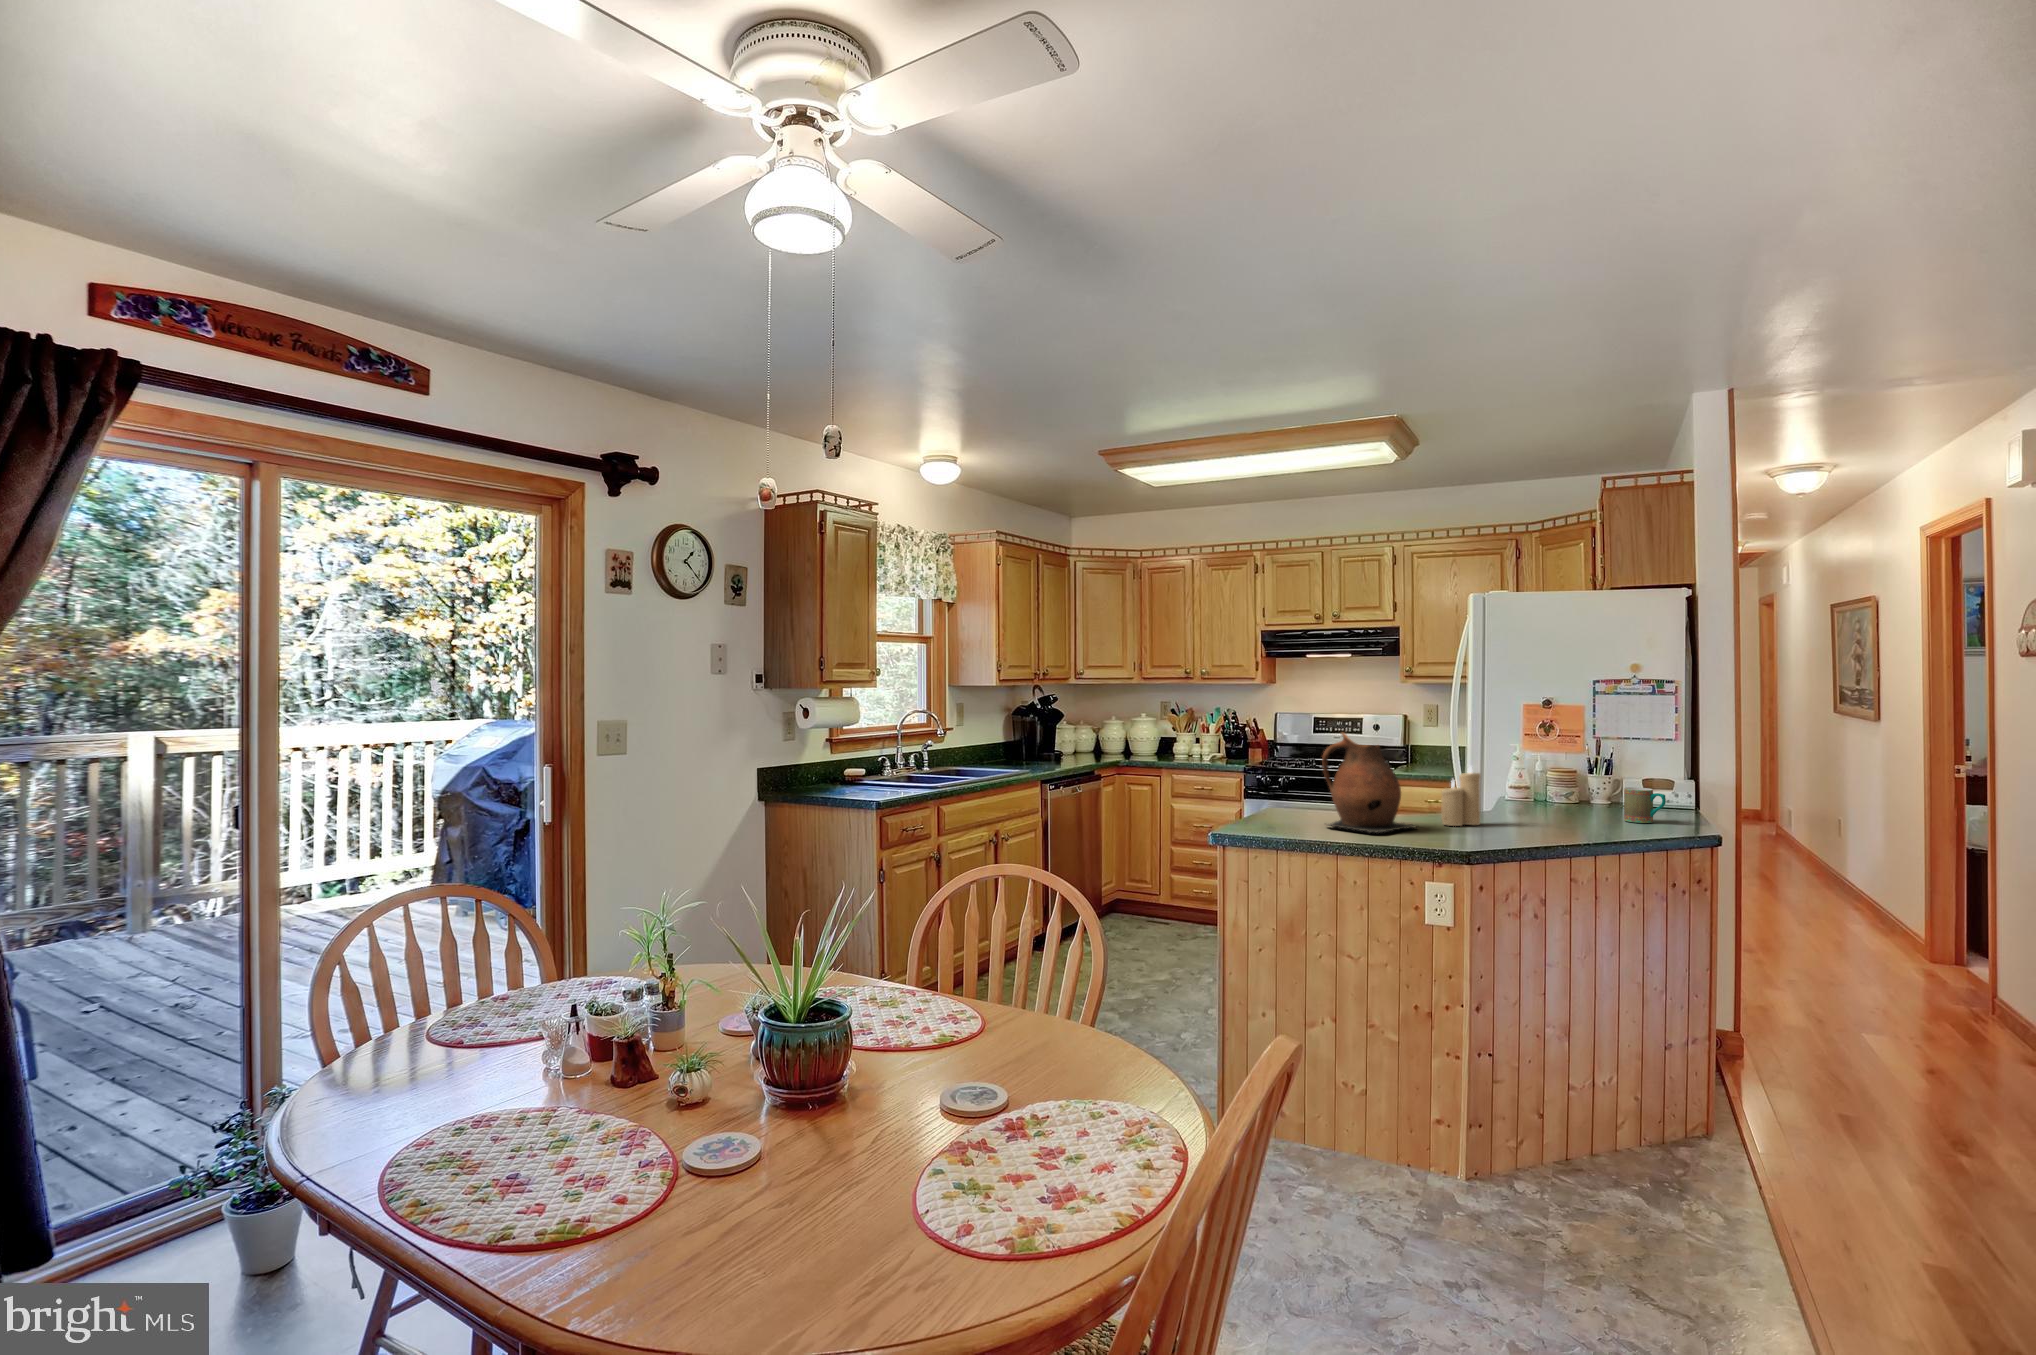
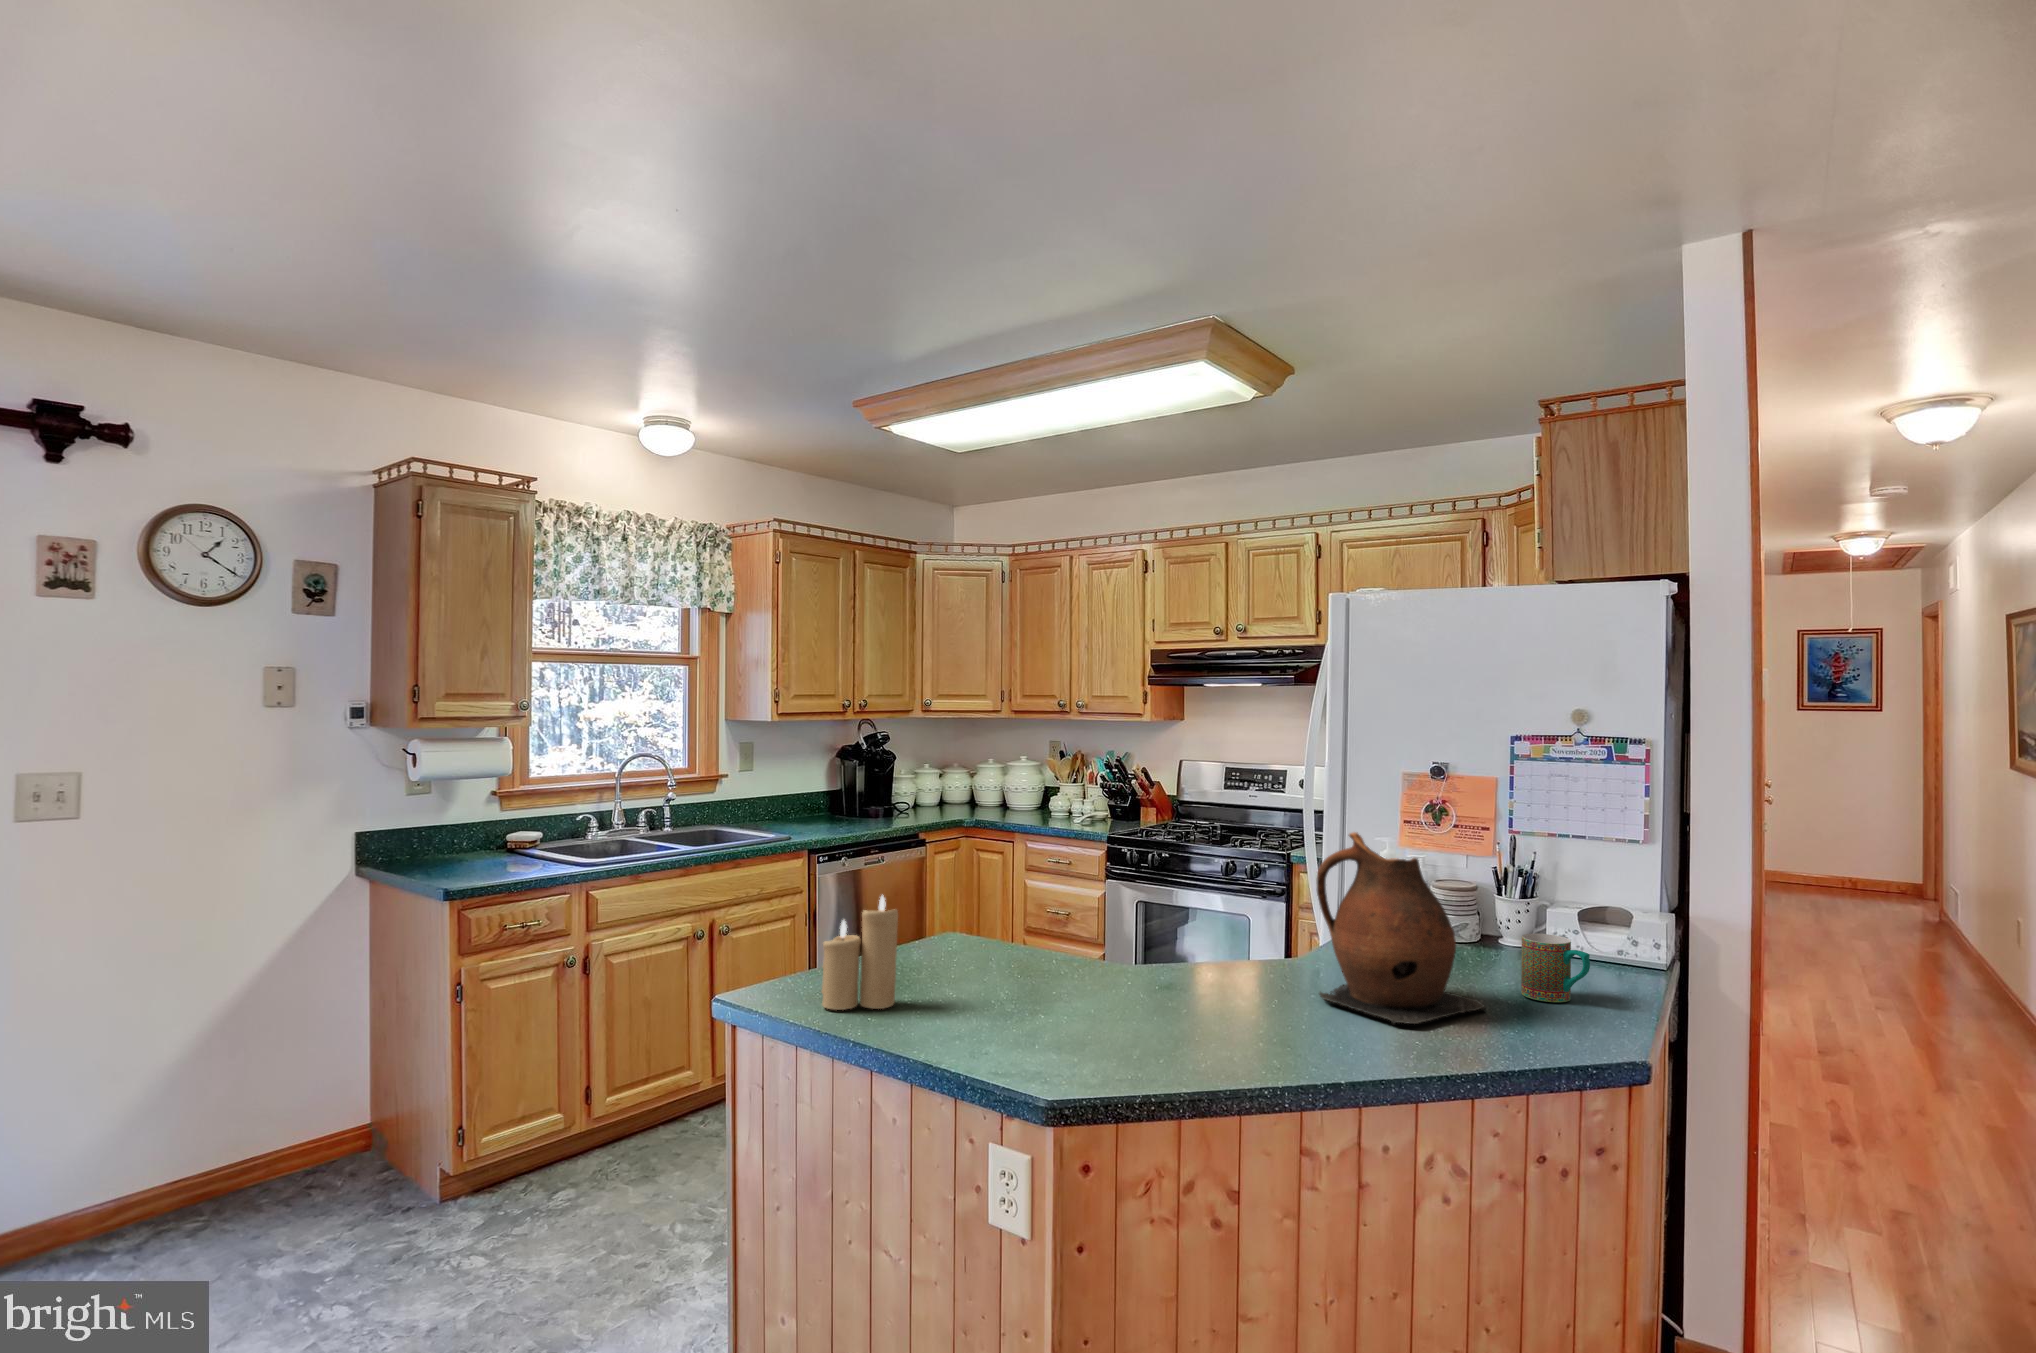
ceramic pitcher: present [1322,733,1415,833] -> present [1316,832,1485,1025]
candle: present [1441,766,1481,826] -> present [822,896,898,1010]

